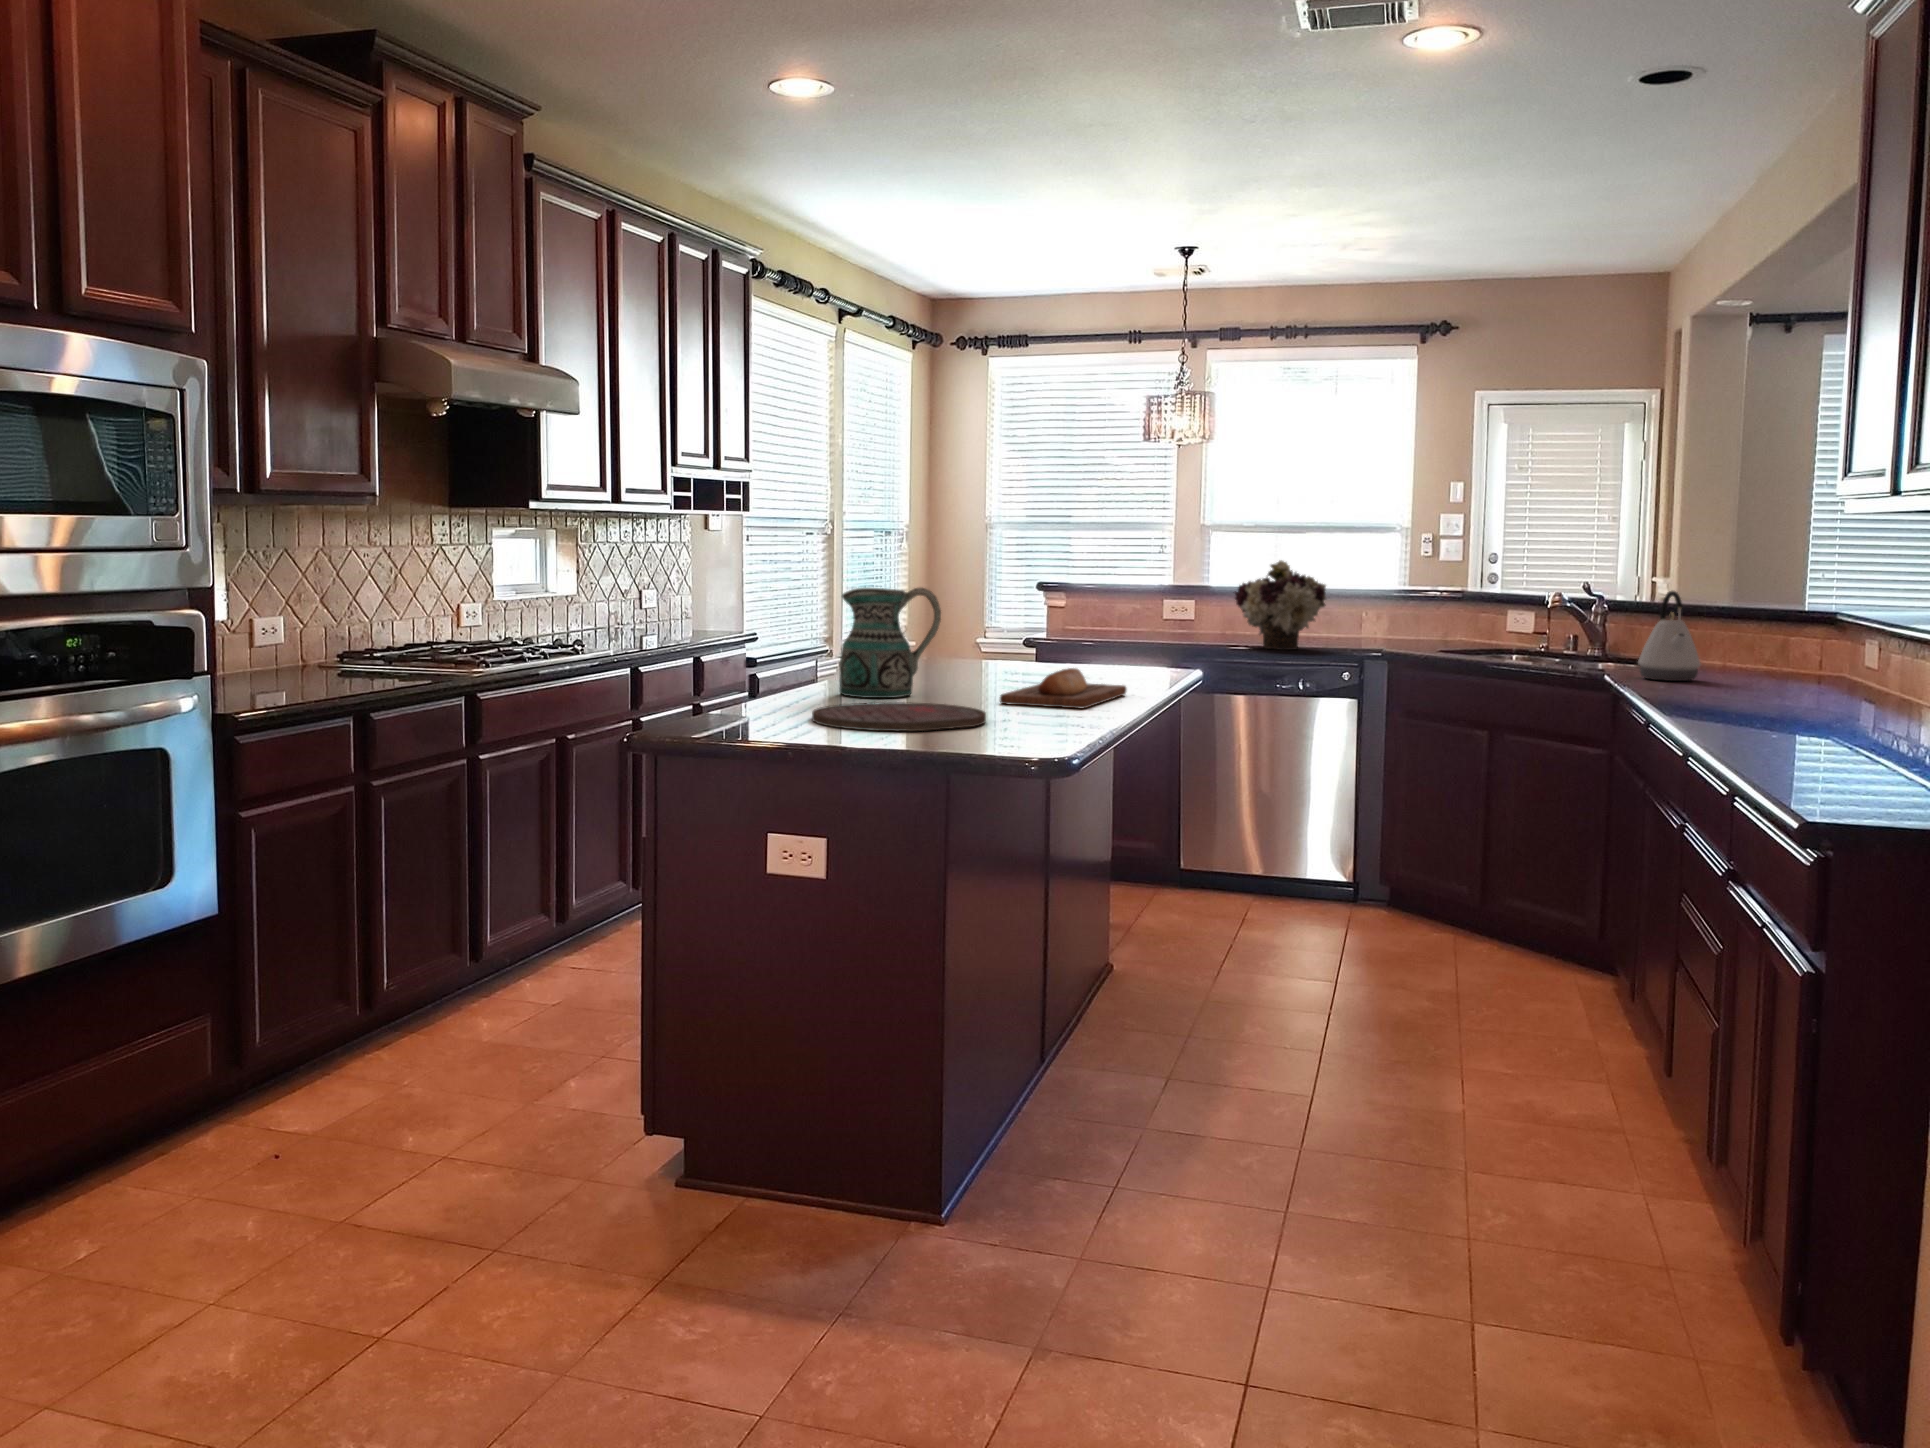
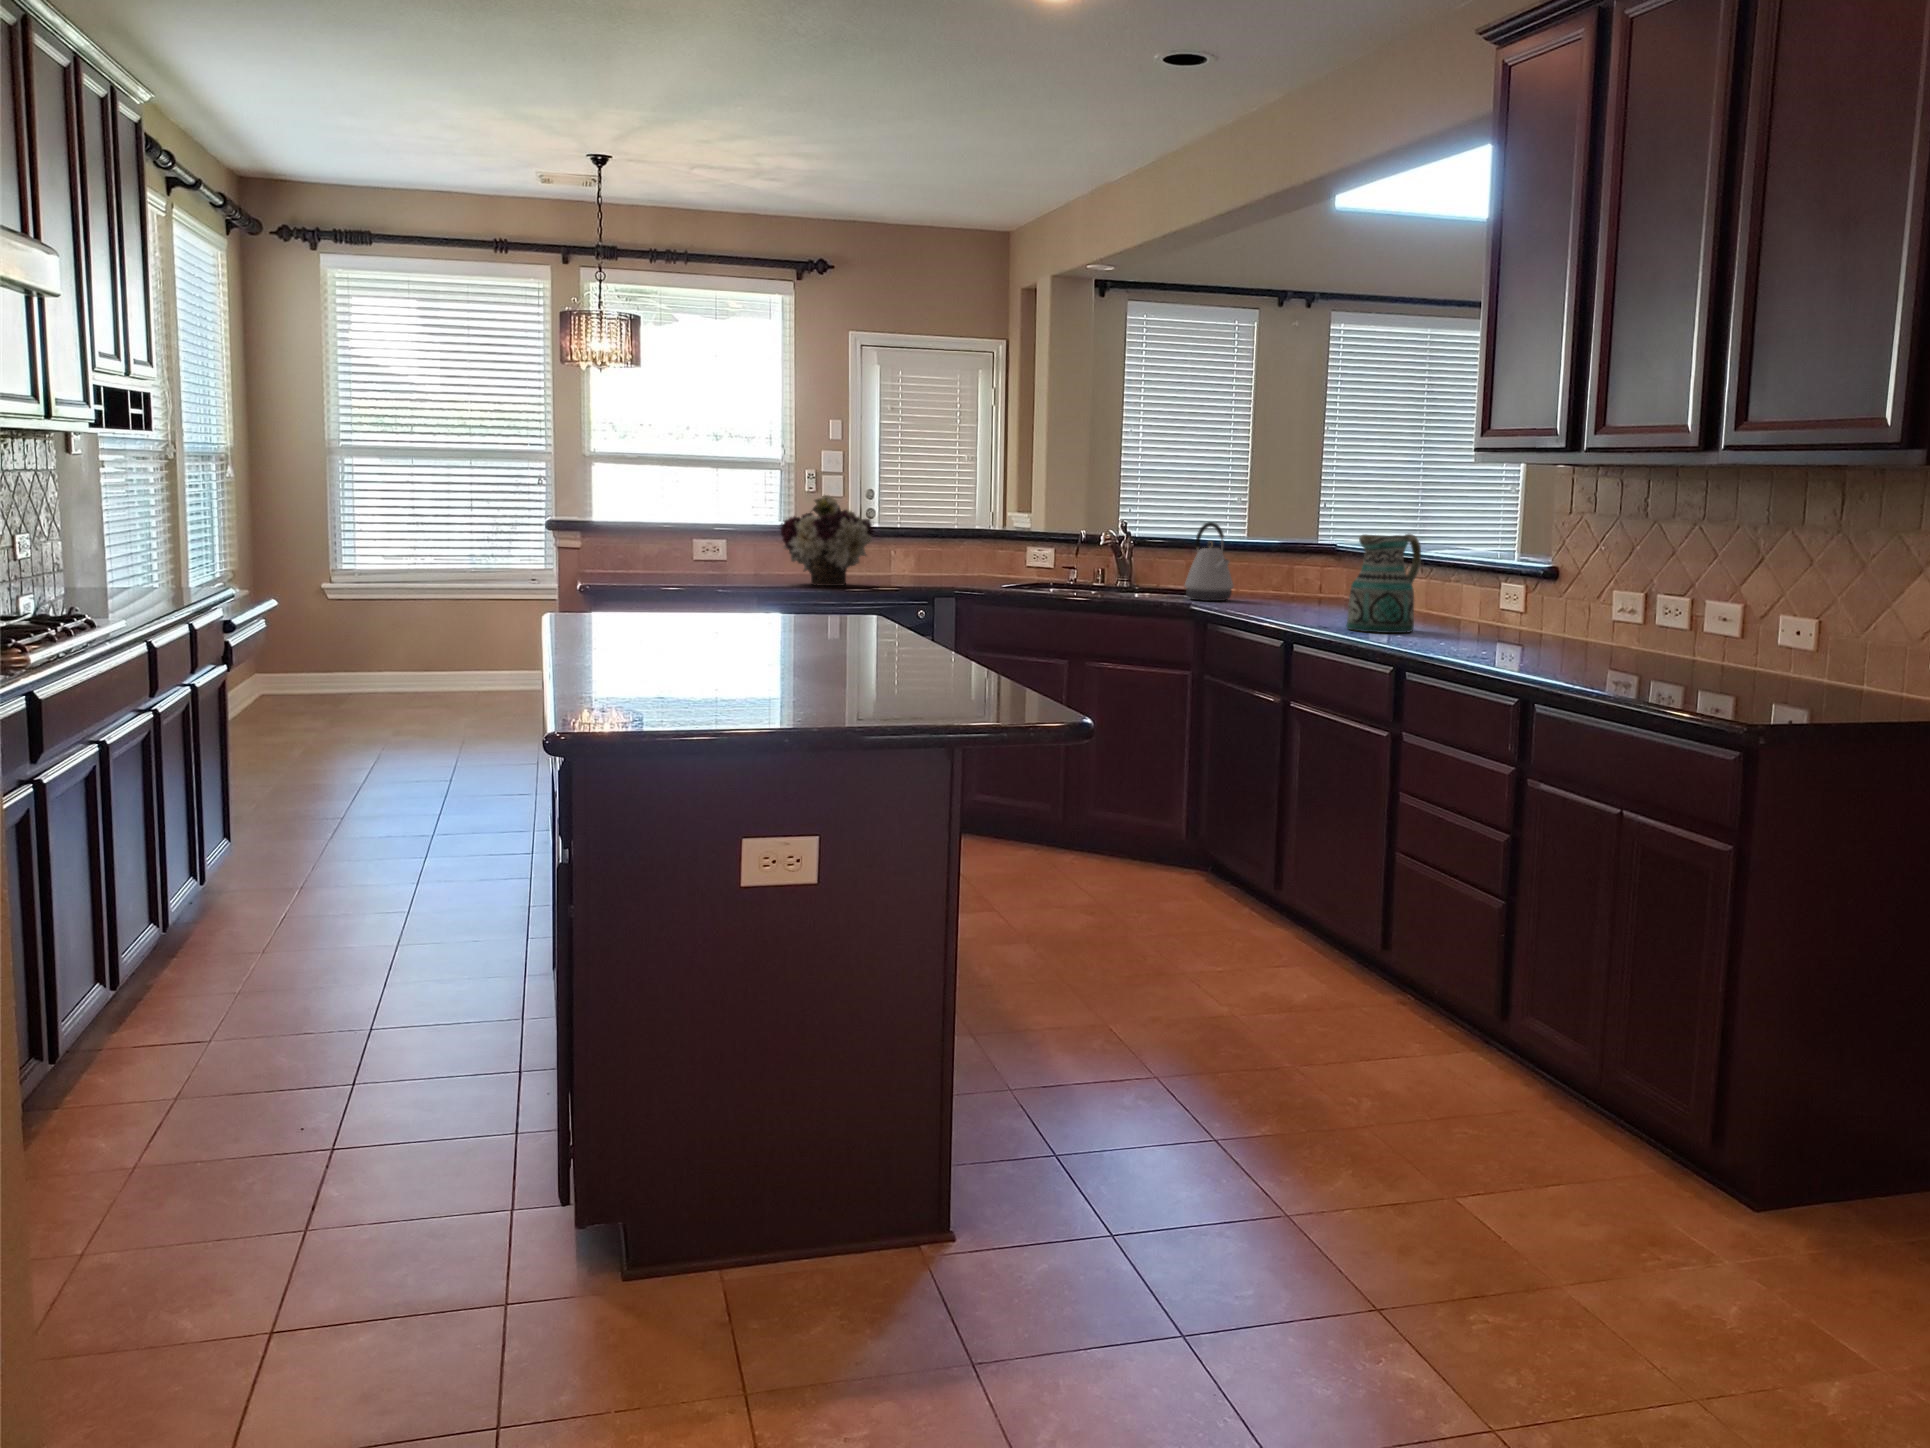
ceramic pitcher: present [839,588,941,698] -> present [1346,534,1421,633]
bread loaf: present [1000,668,1127,708] -> none [797,614,909,657]
cutting board: present [812,702,986,731] -> none [687,661,892,697]

